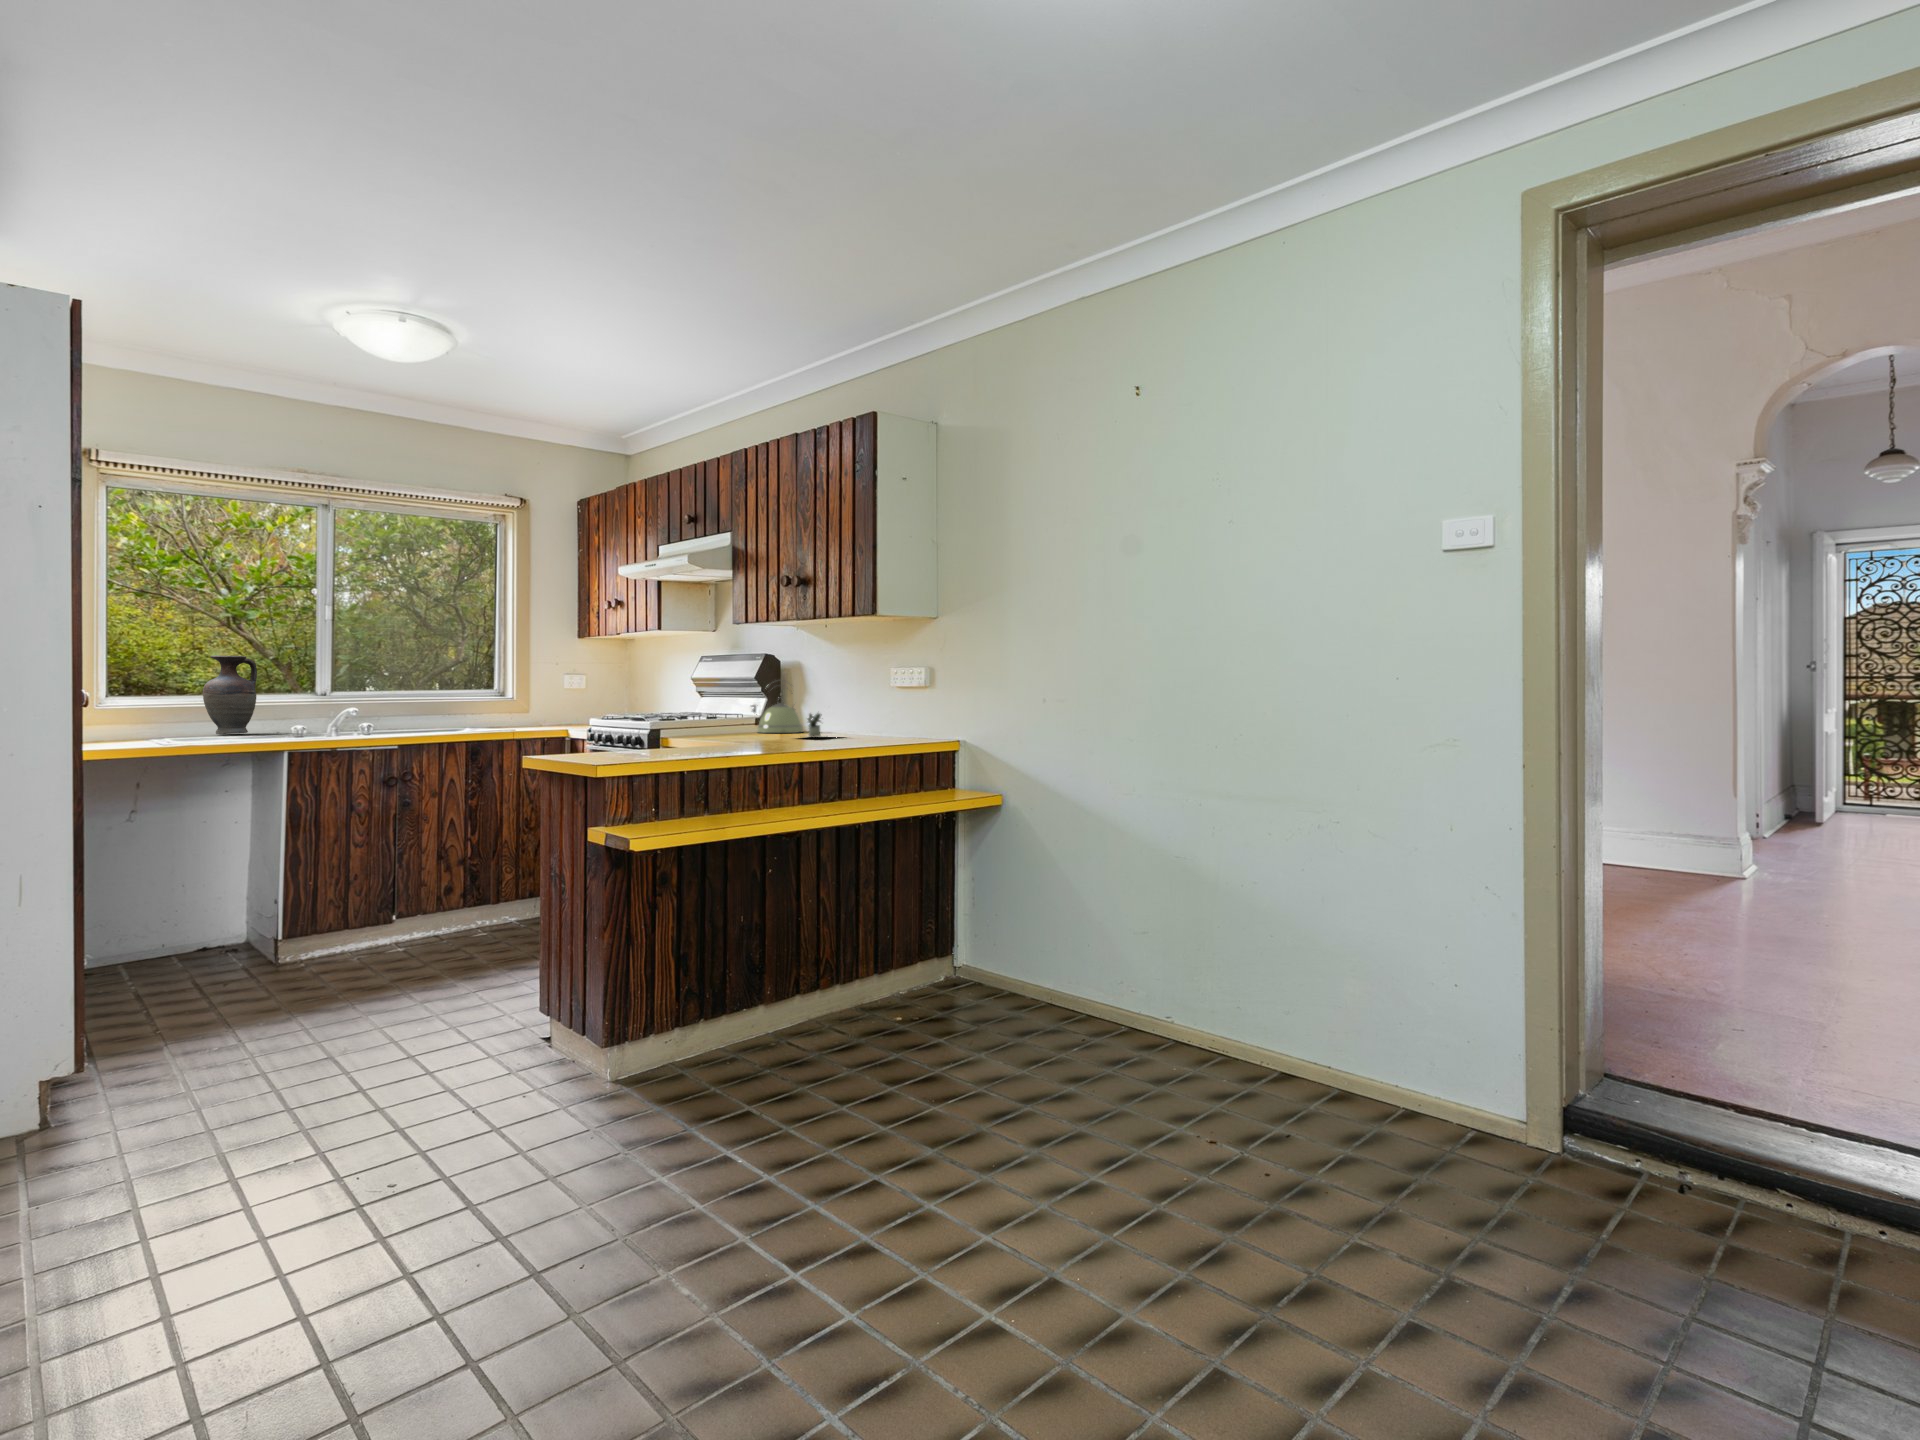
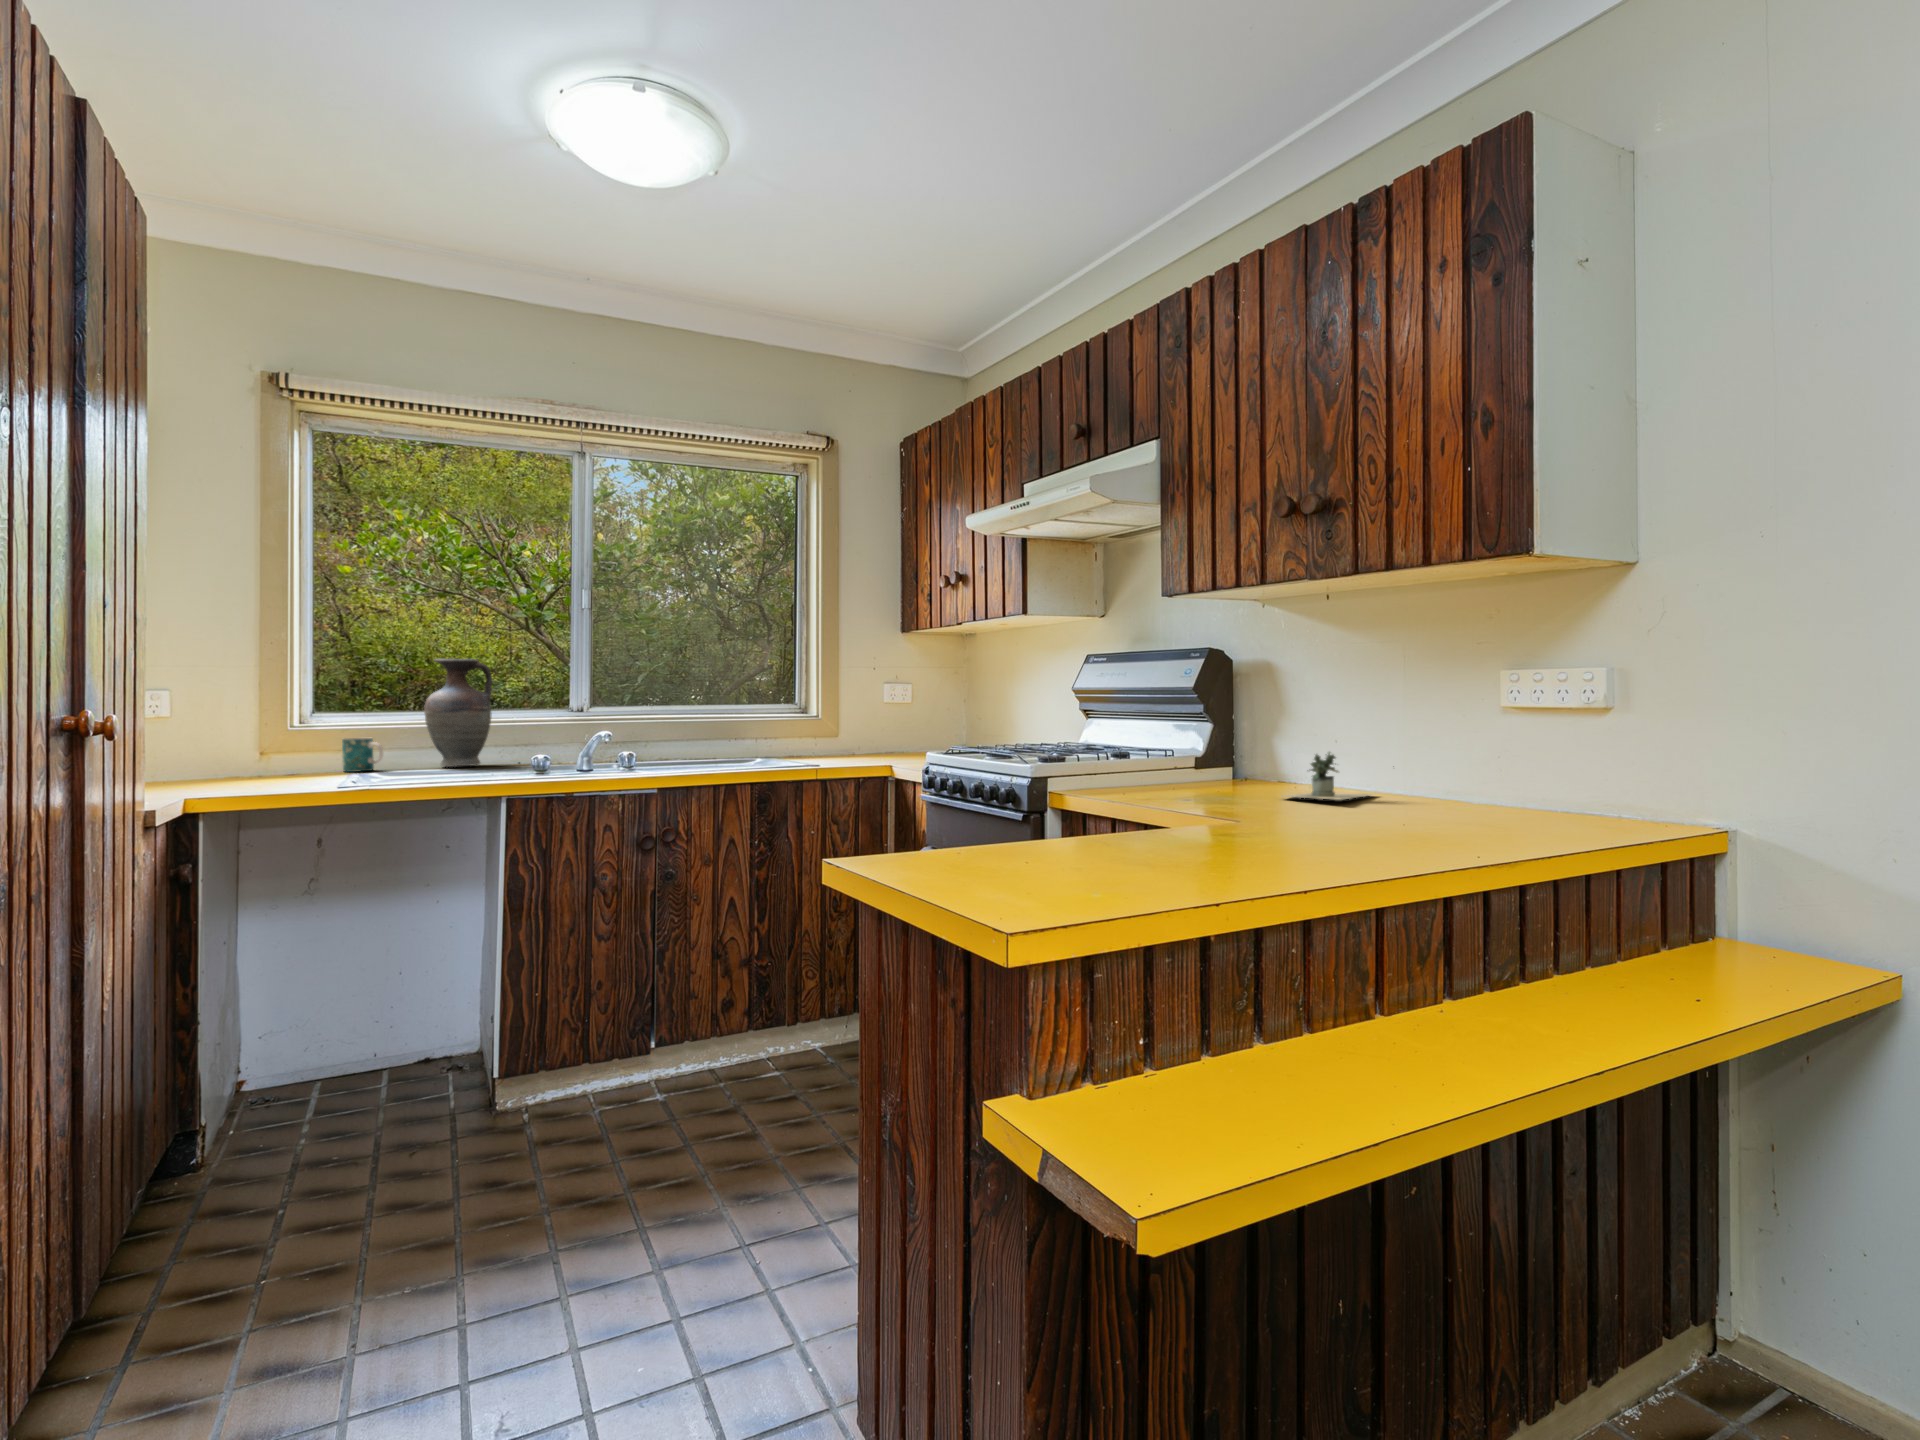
kettle: present [752,699,803,733] -> none [1174,691,1263,780]
mug: none [138,713,173,737] -> present [342,738,383,772]

